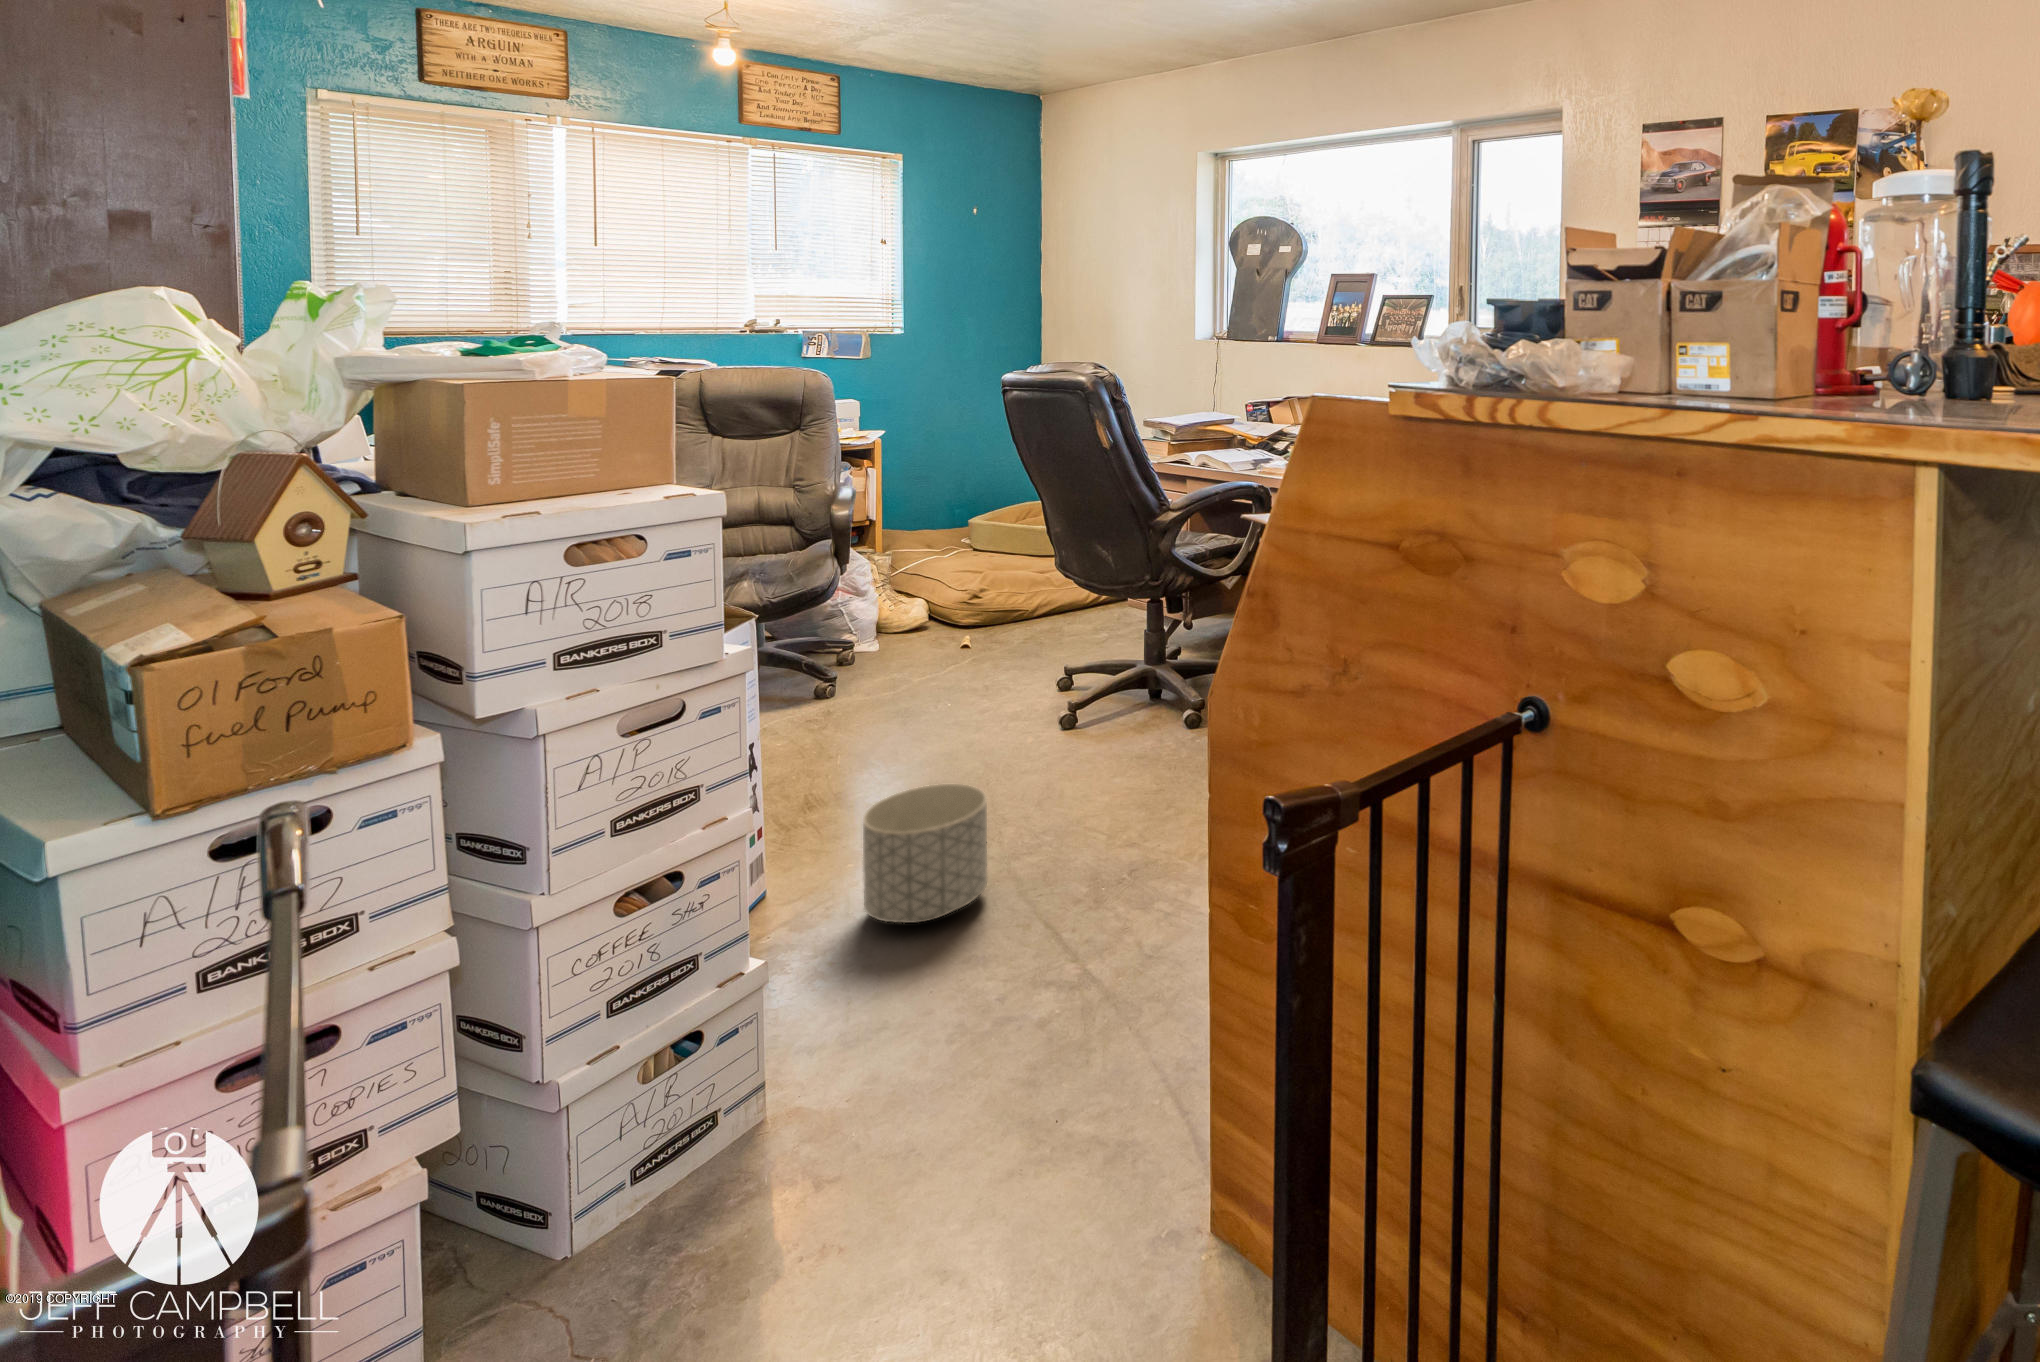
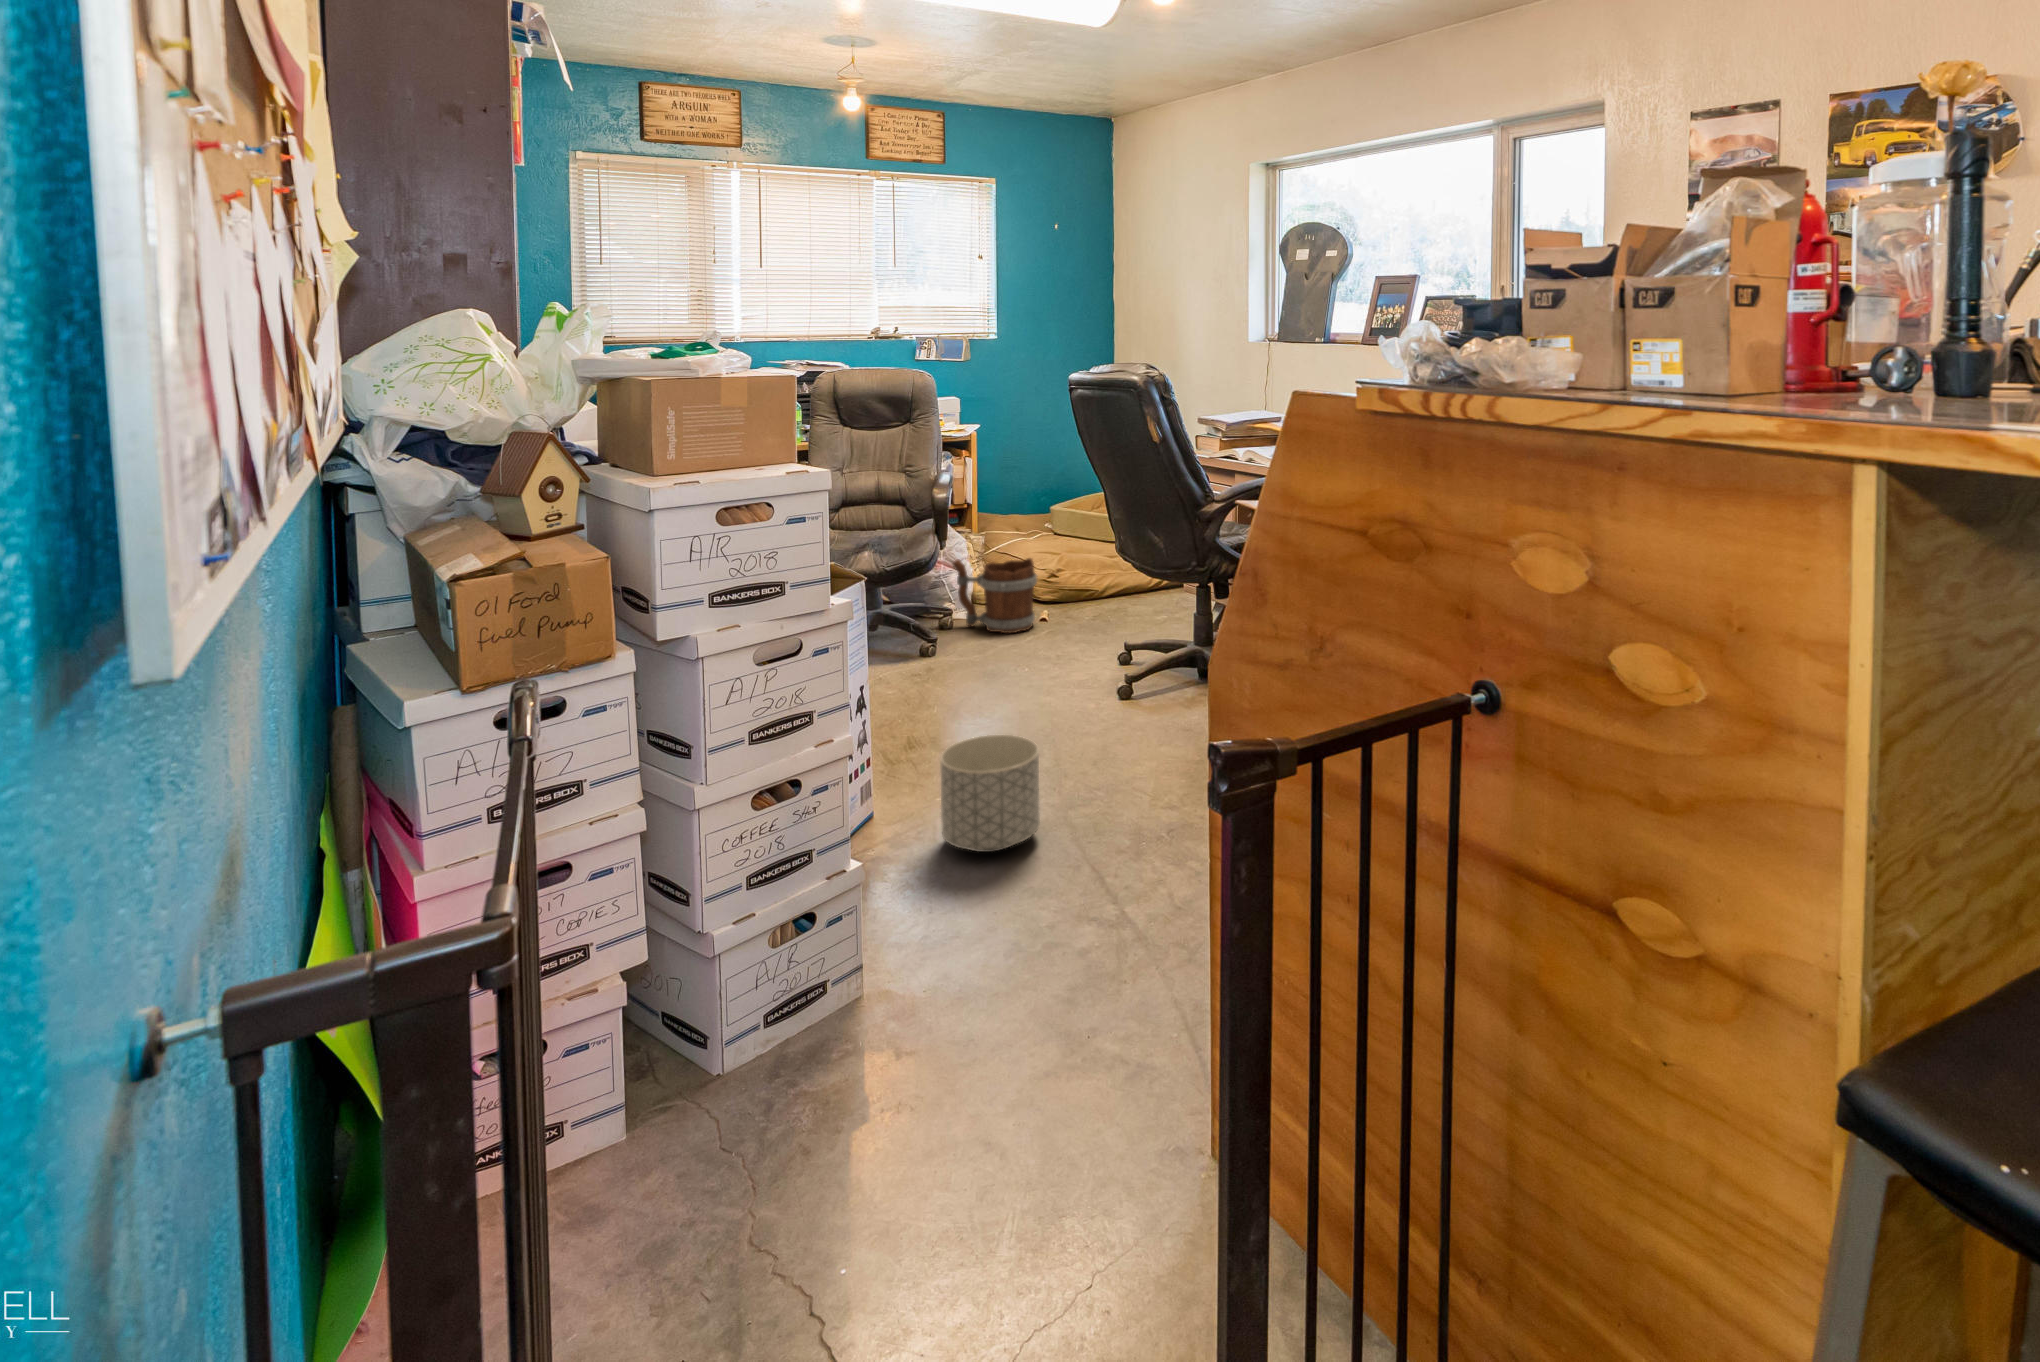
bucket: none [860,577,965,664] -> present [953,558,1037,633]

